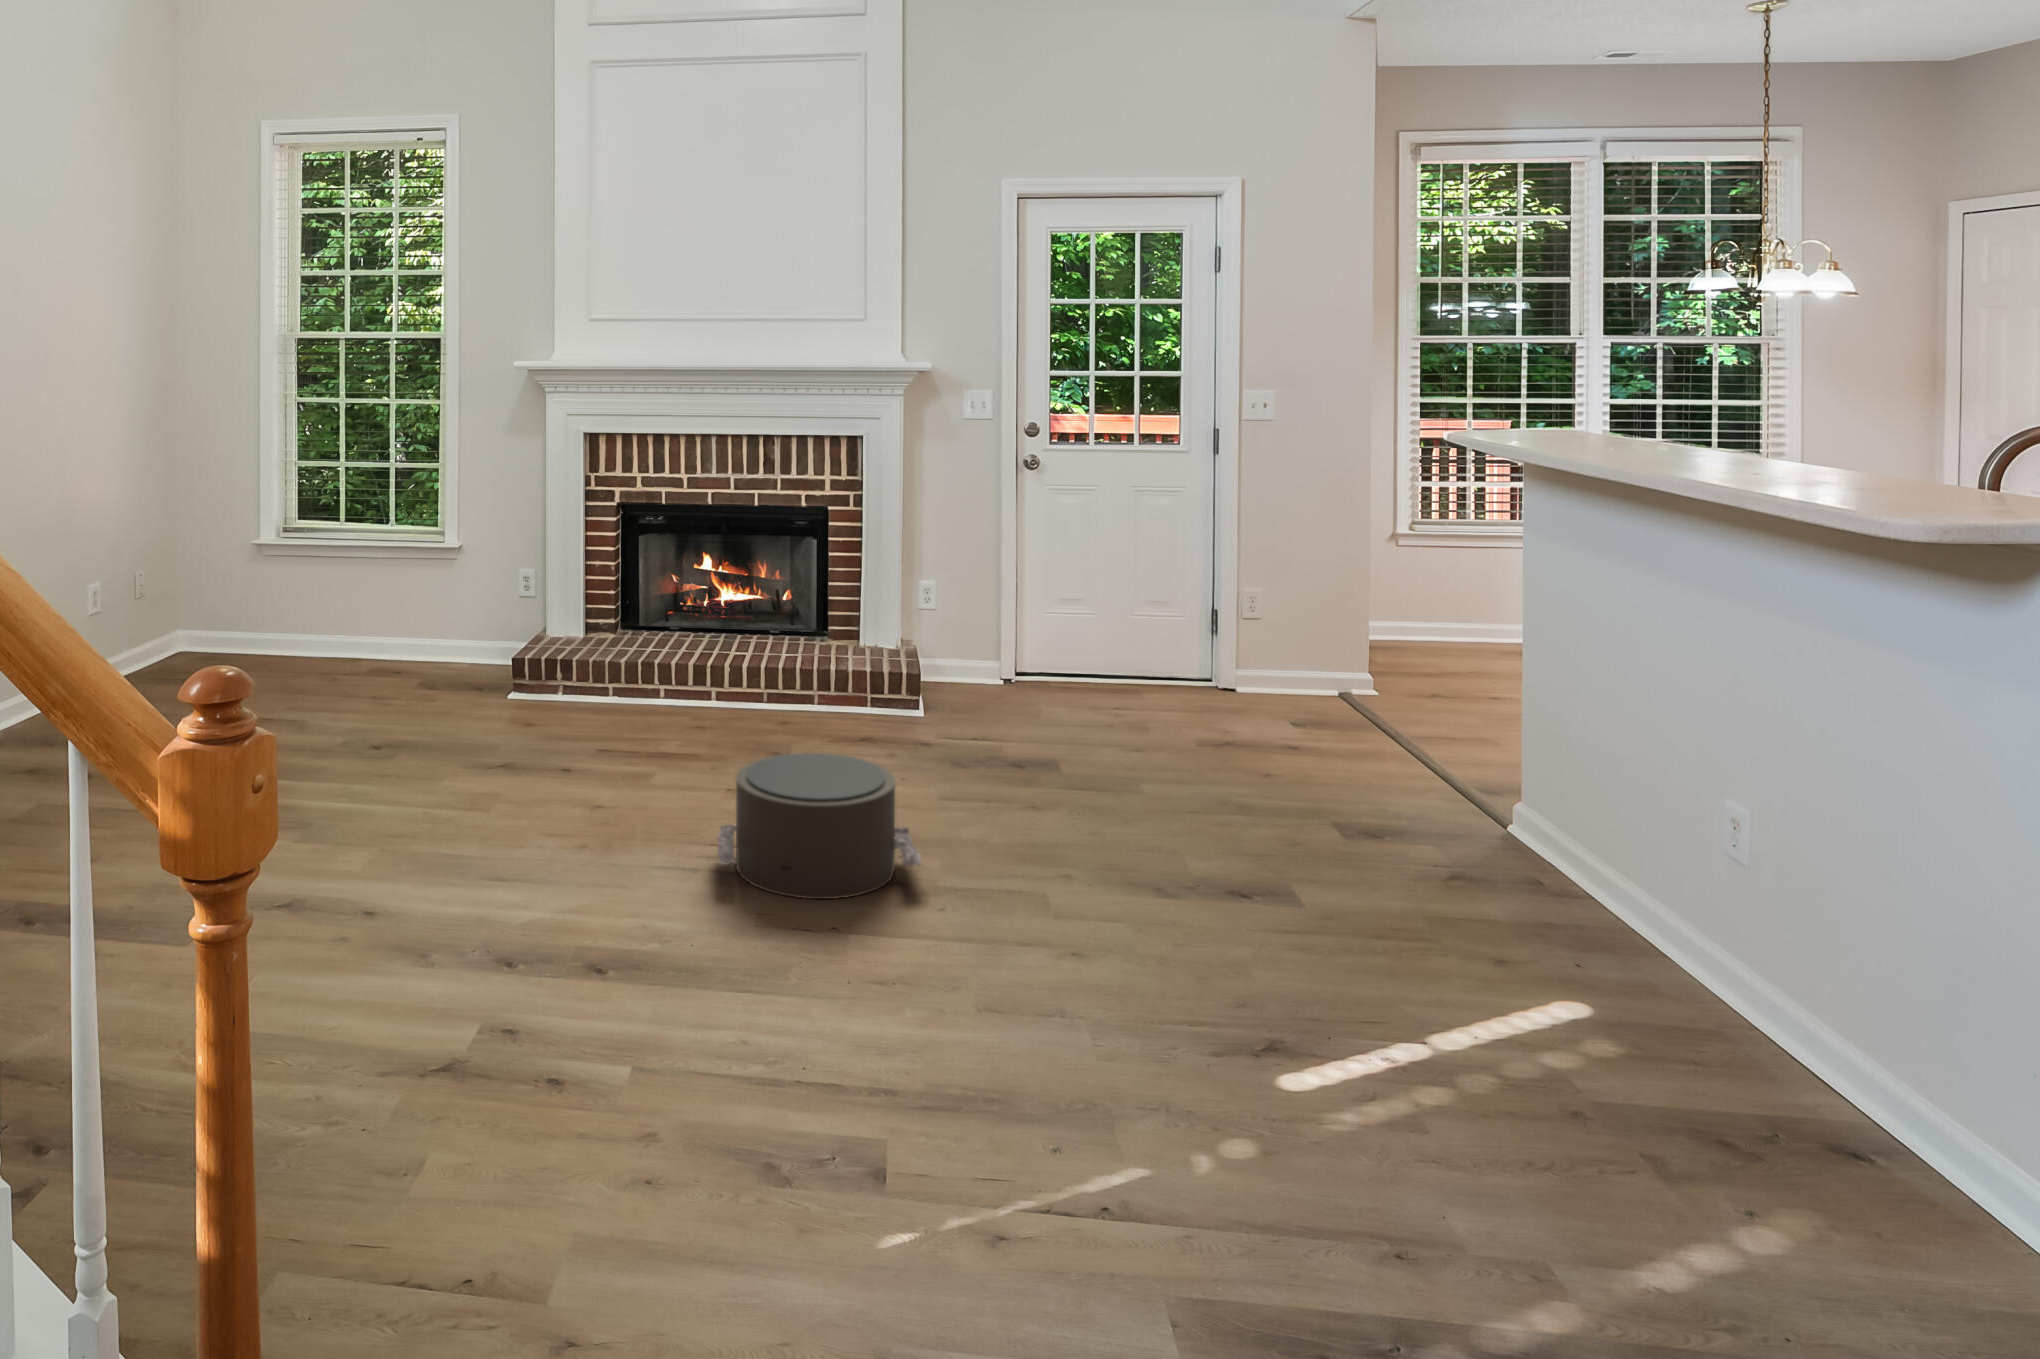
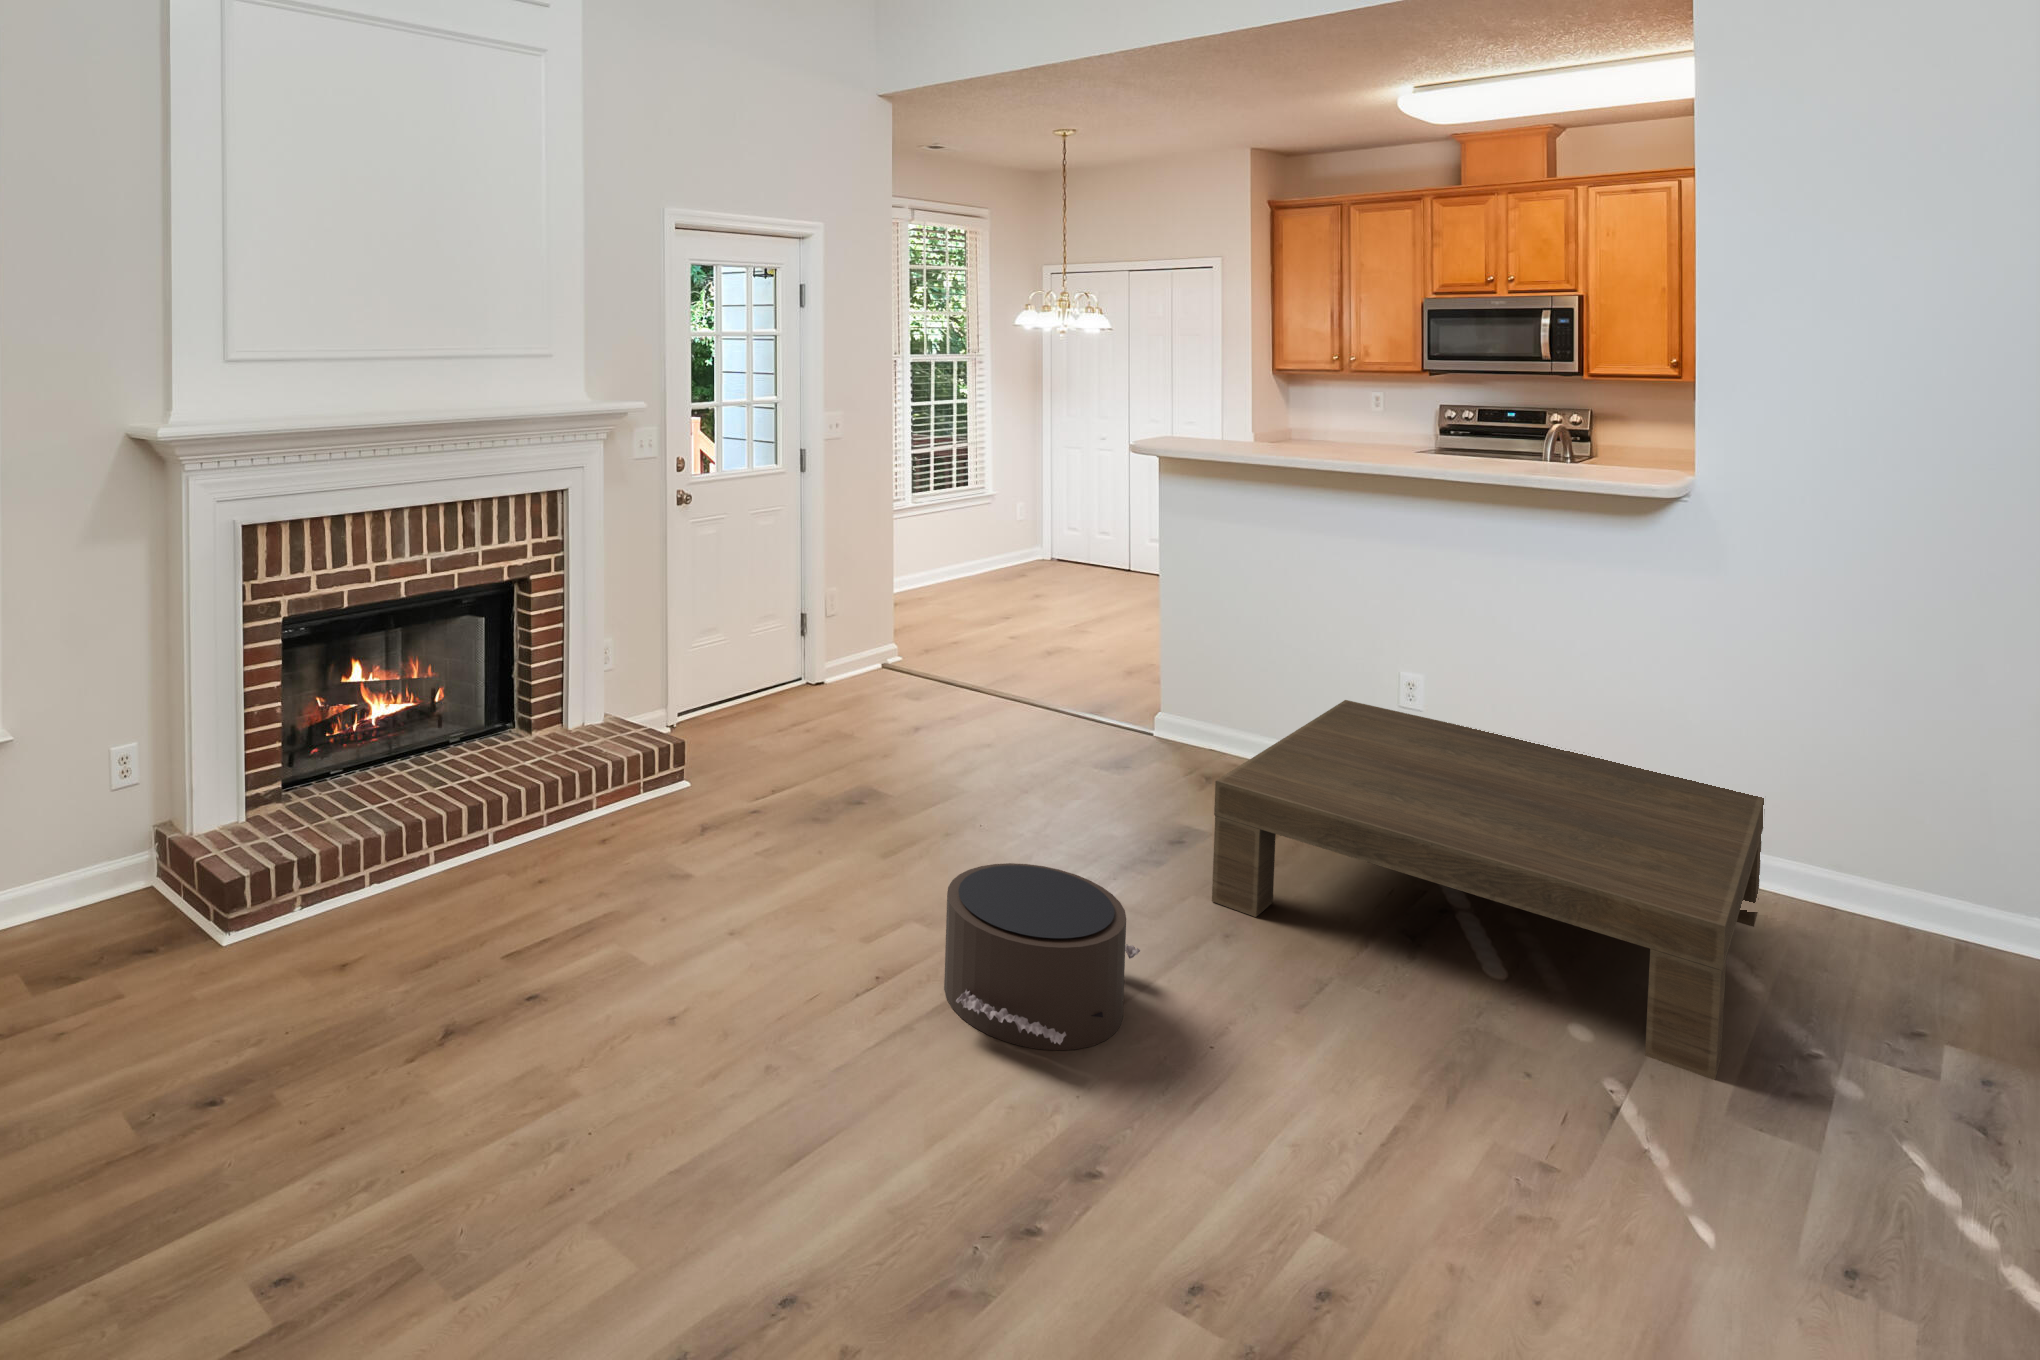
coffee table: none [1143,760,2028,1240] -> present [1212,700,1765,1080]

